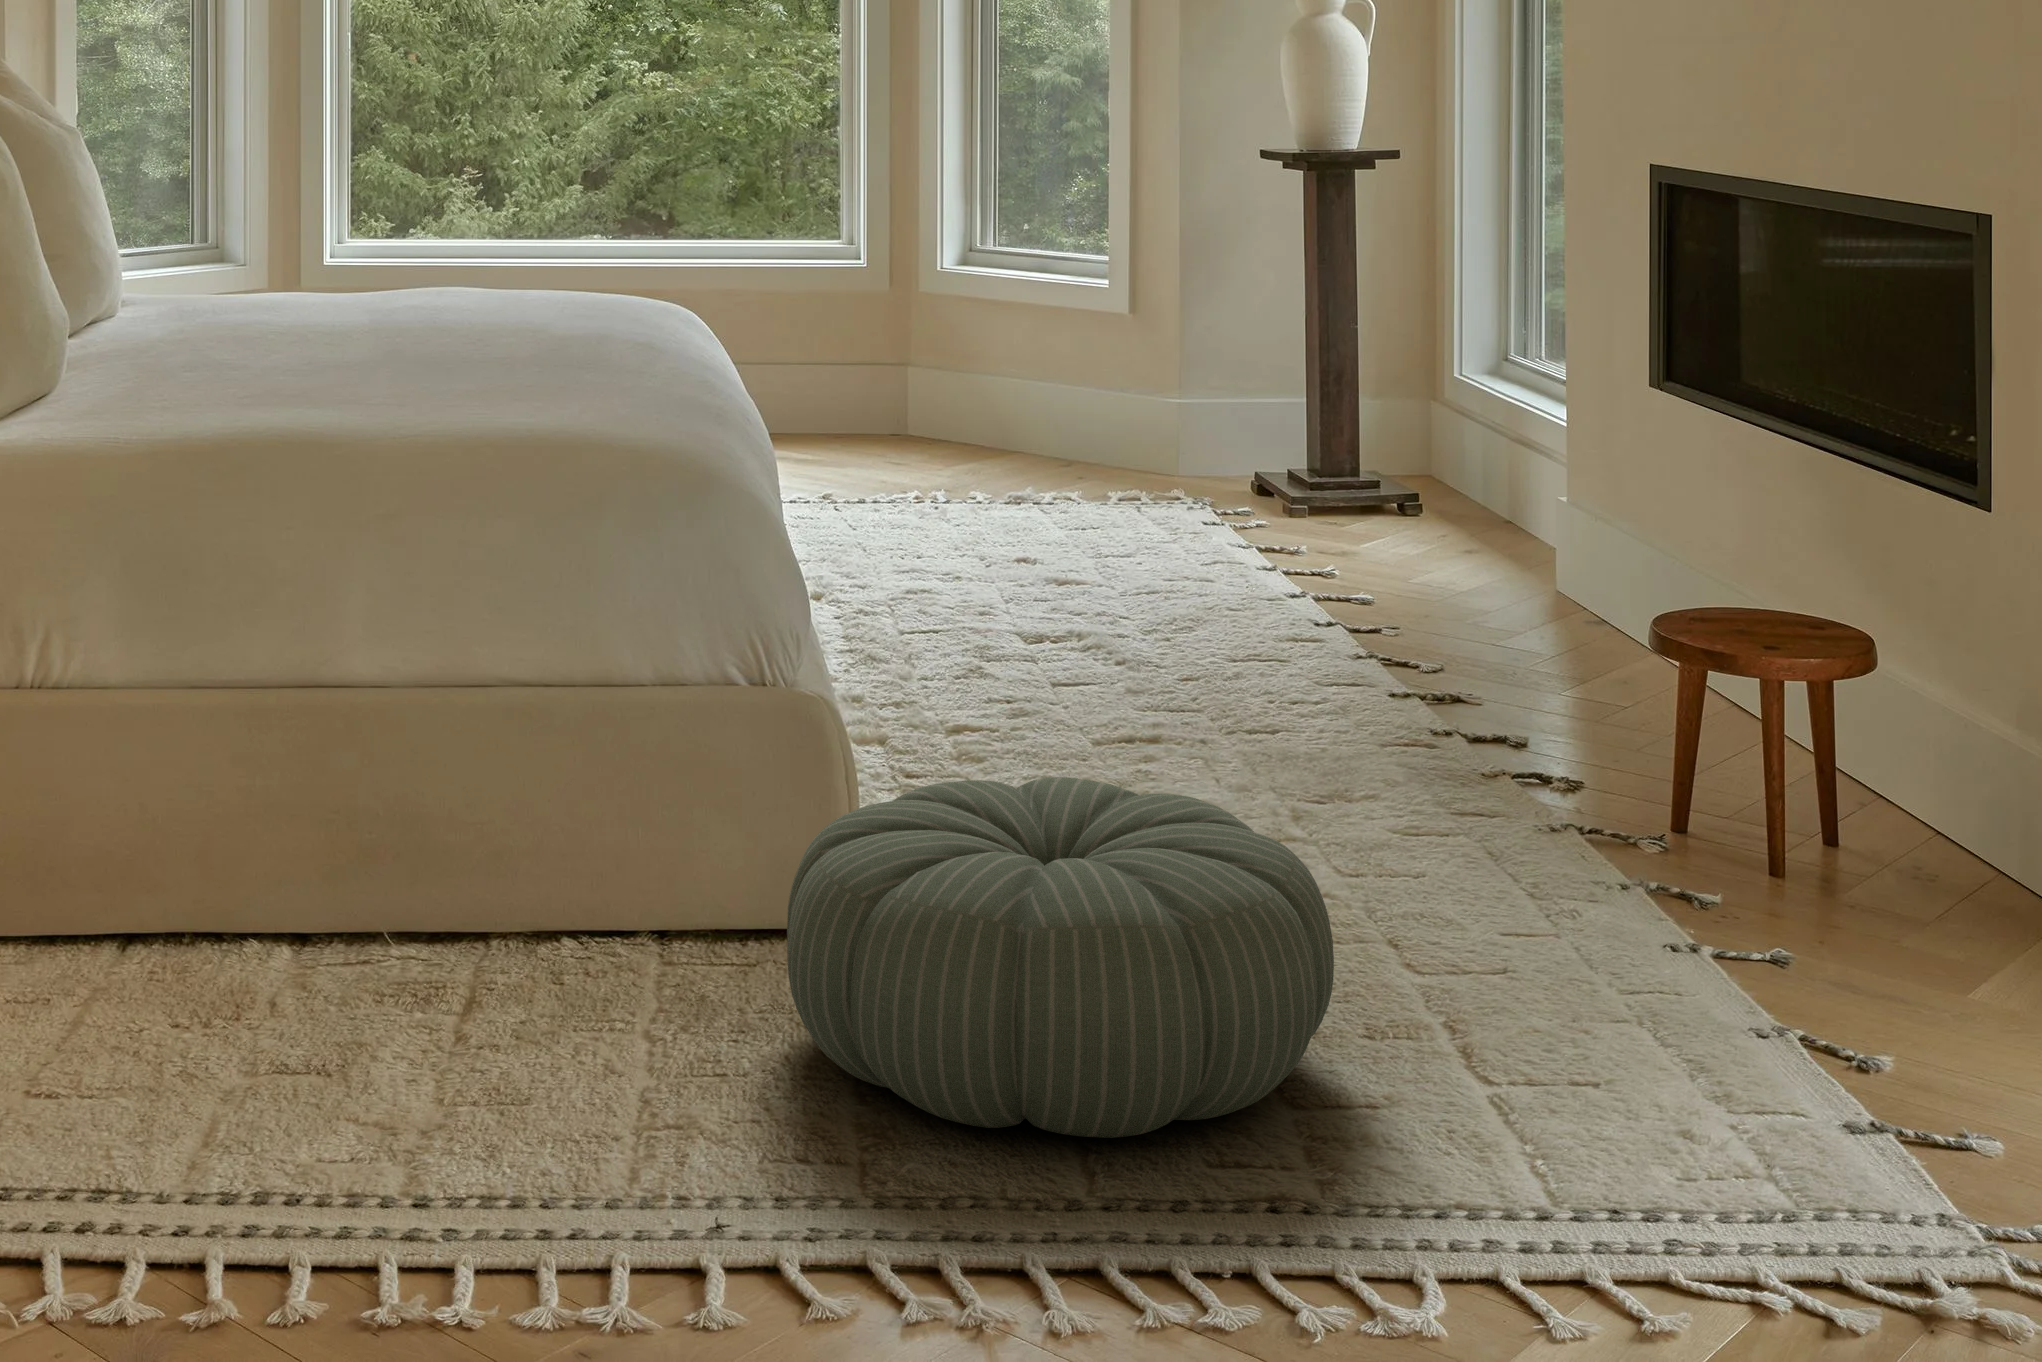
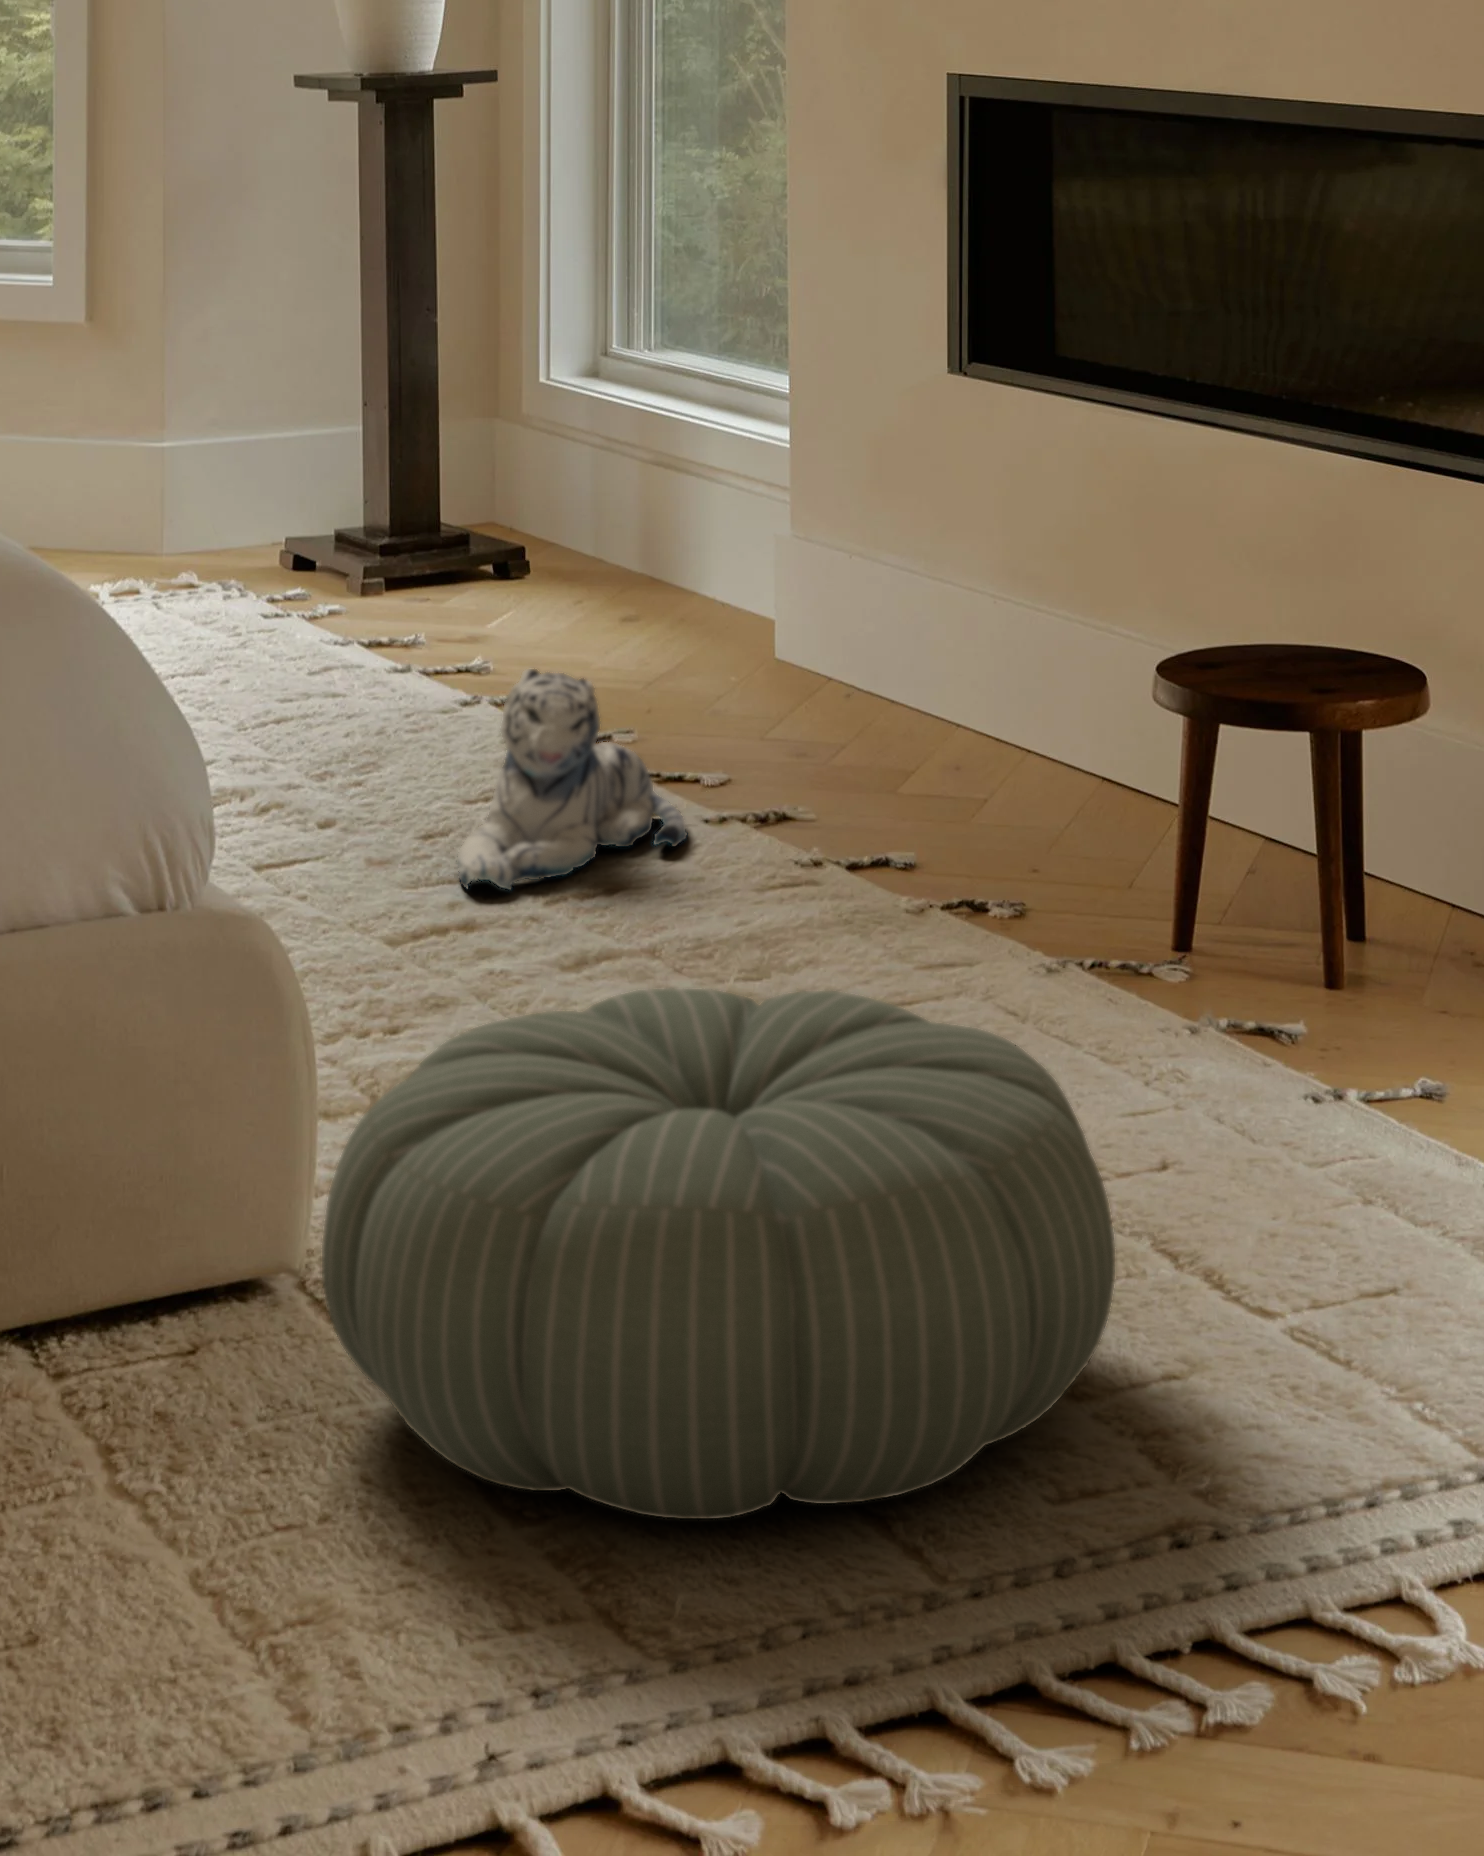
plush toy: none [1166,571,1360,723] -> present [457,669,688,890]

